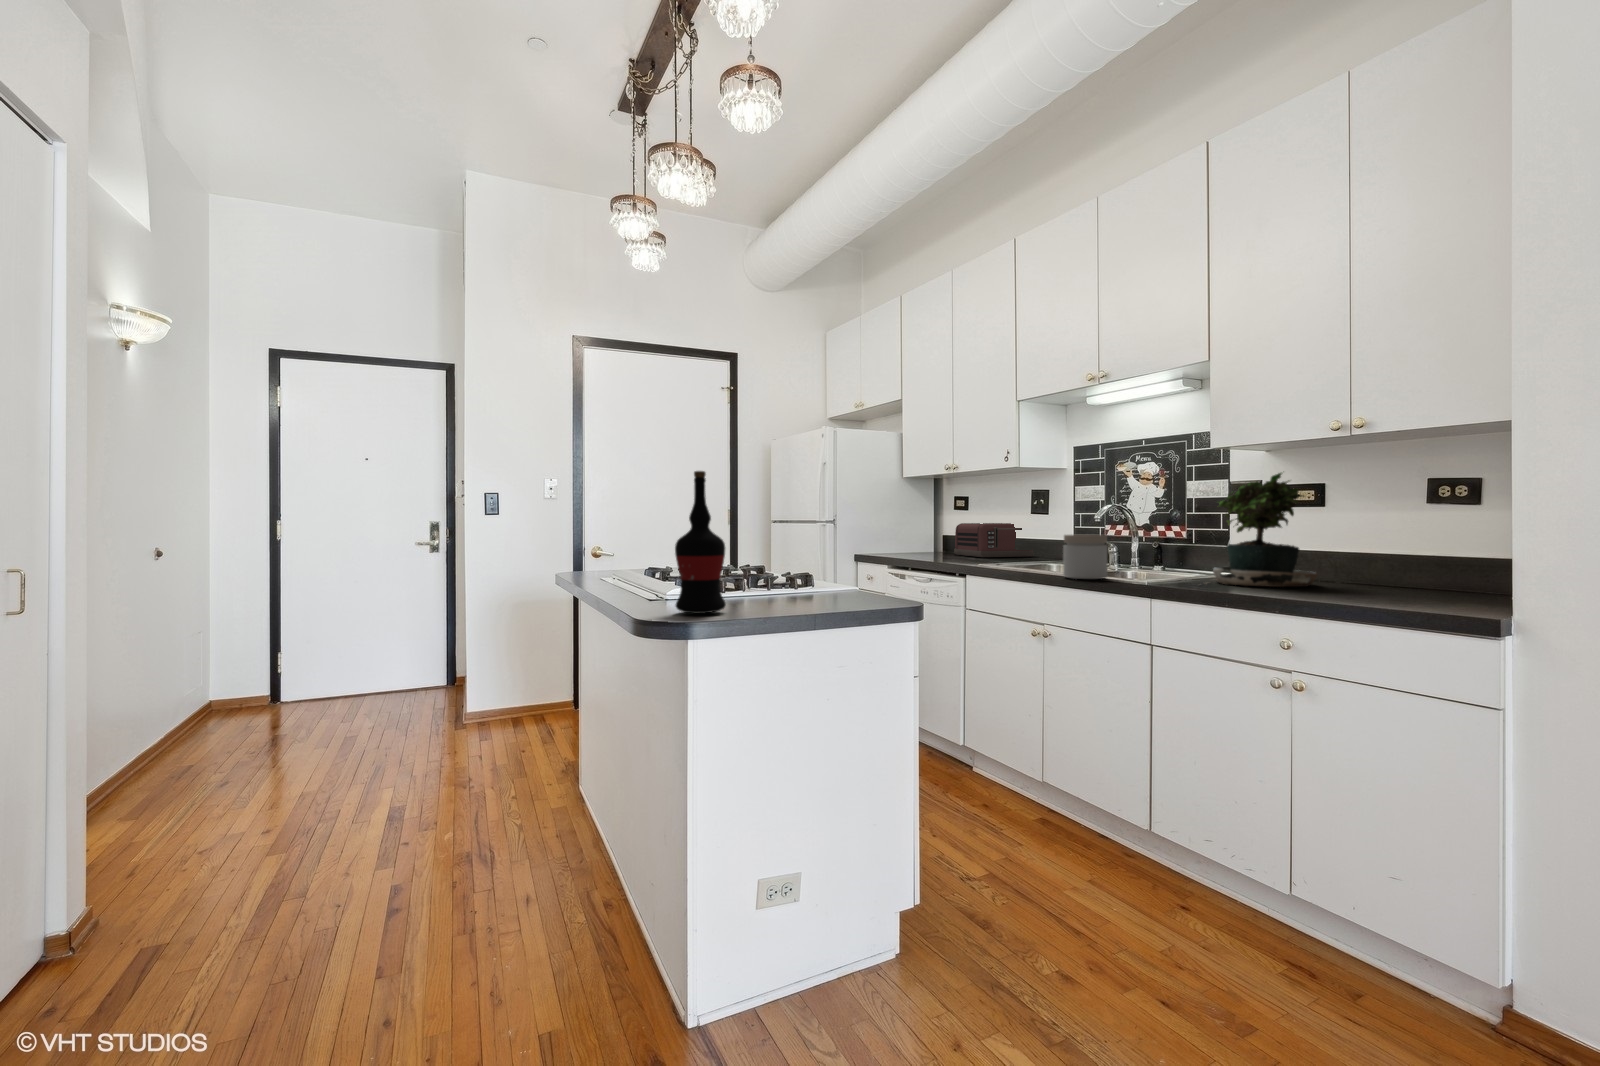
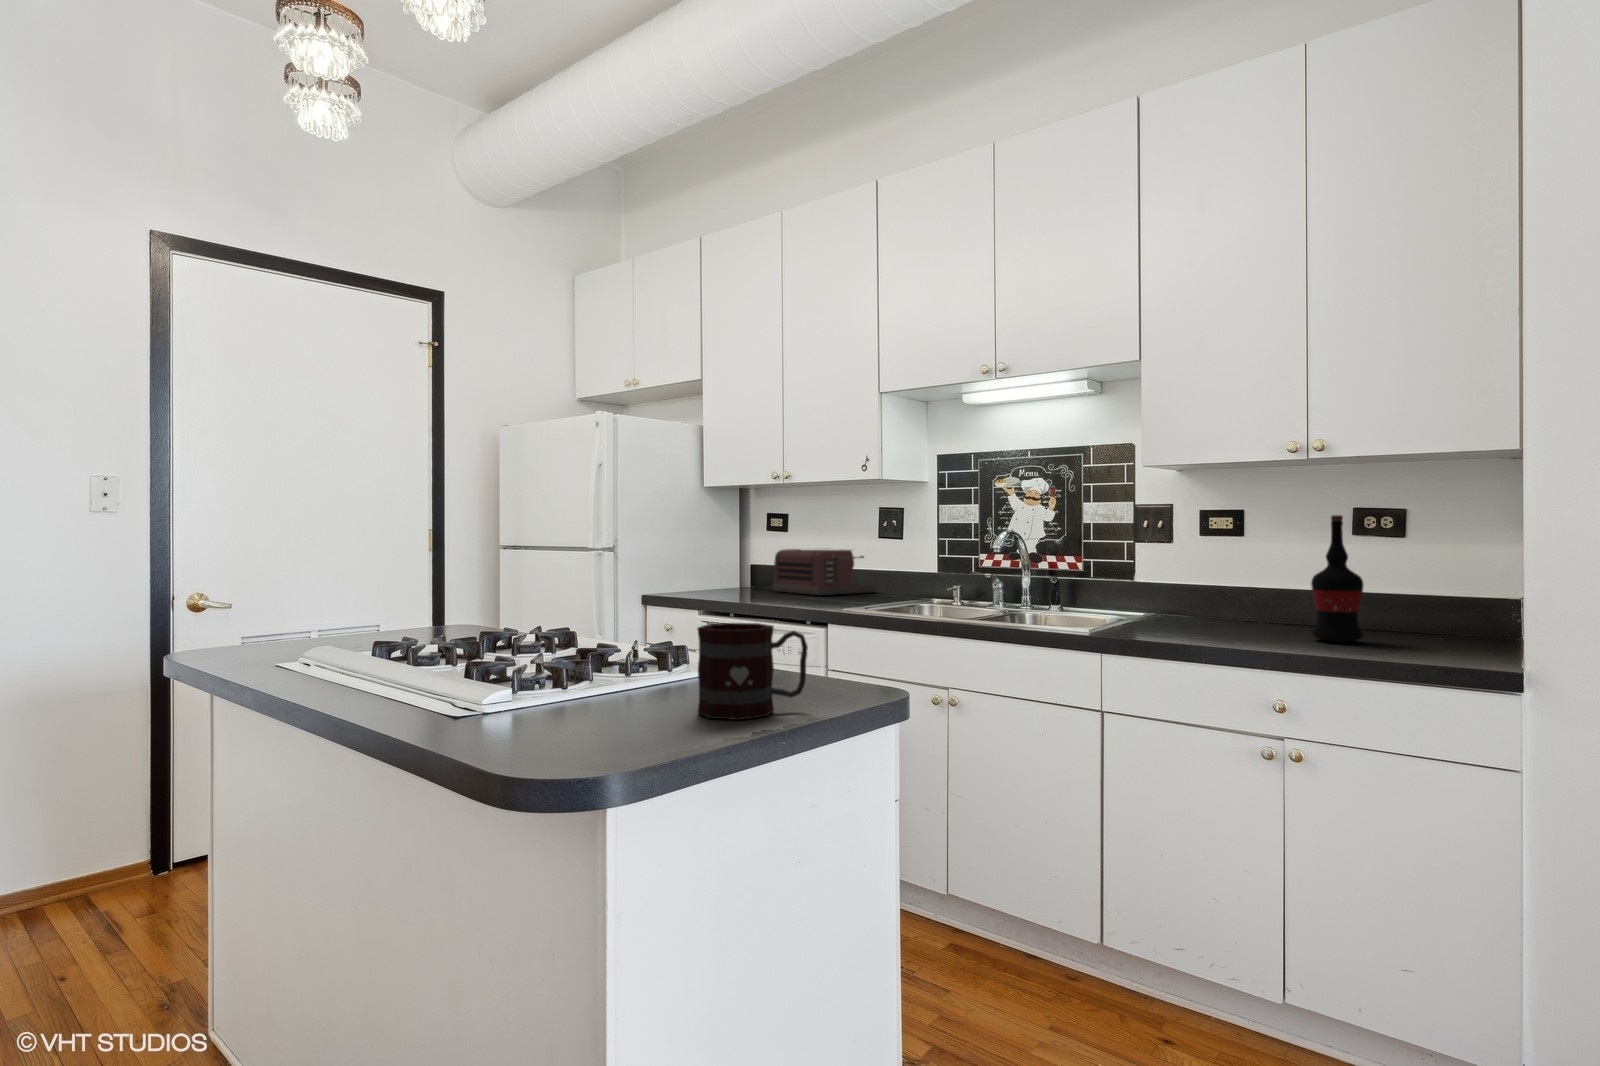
wine bottle: present [675,471,726,614] -> present [1311,515,1363,642]
potted plant: present [1213,473,1318,587] -> none [1138,497,1260,633]
jar: present [1063,535,1108,579] -> none [979,570,1032,628]
mug: none [752,553,819,609] -> present [697,623,808,720]

